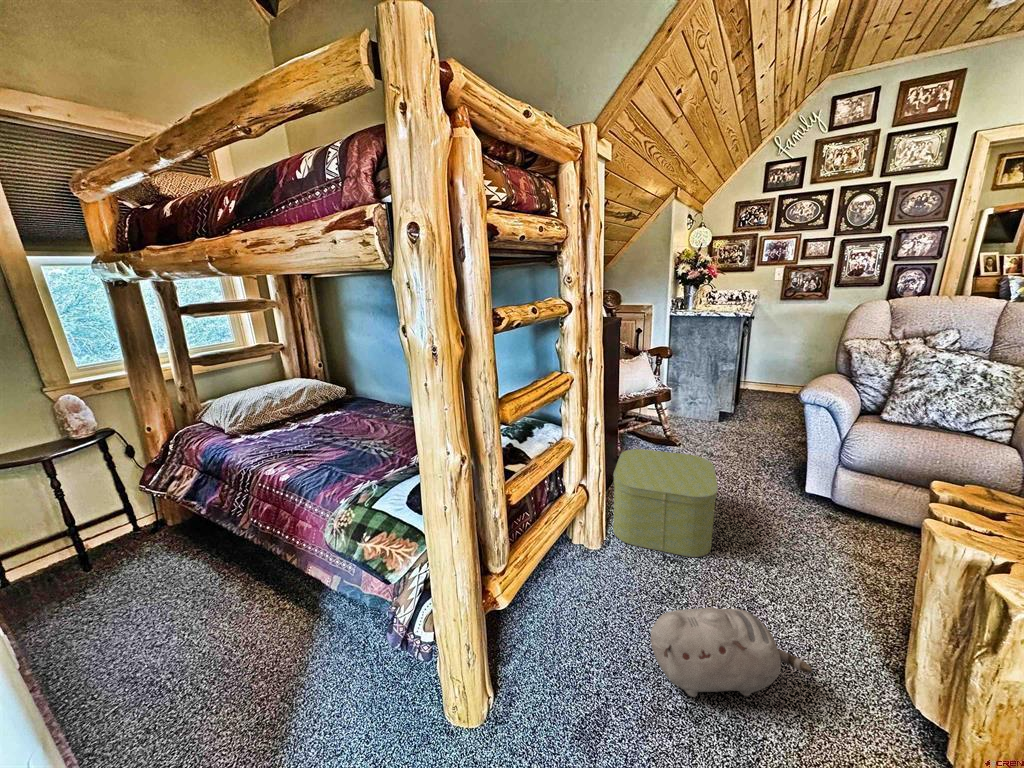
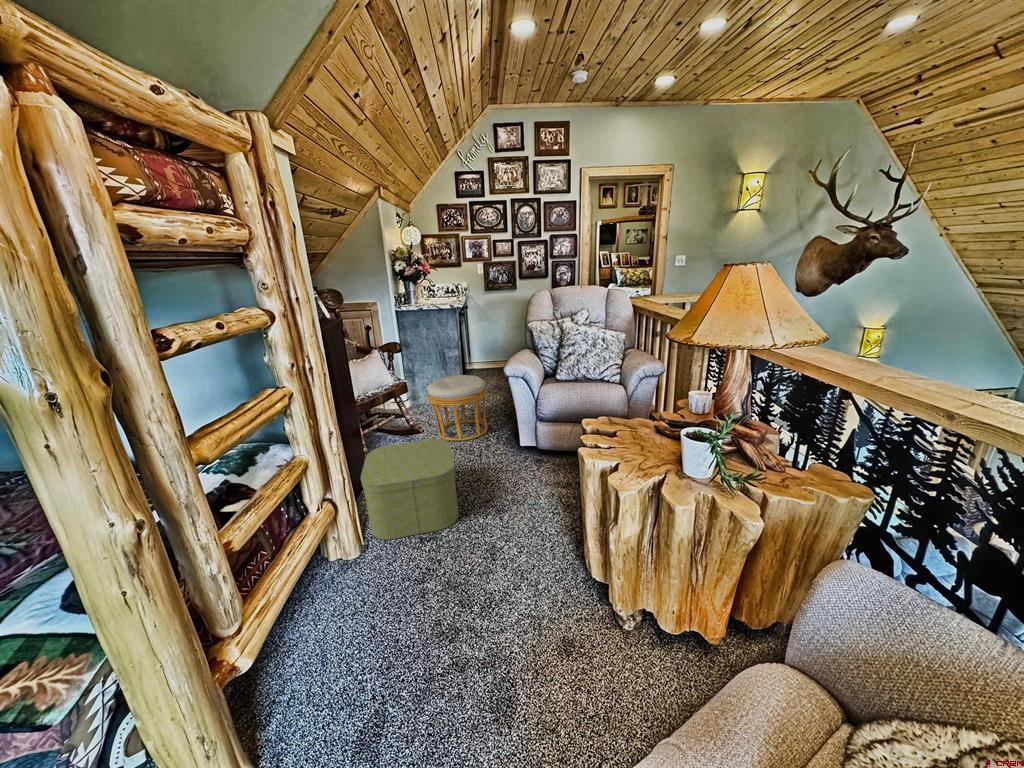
ottoman: none [690,392,767,467] -> present [427,375,488,441]
plush toy: present [651,607,812,697] -> none [412,556,531,647]

